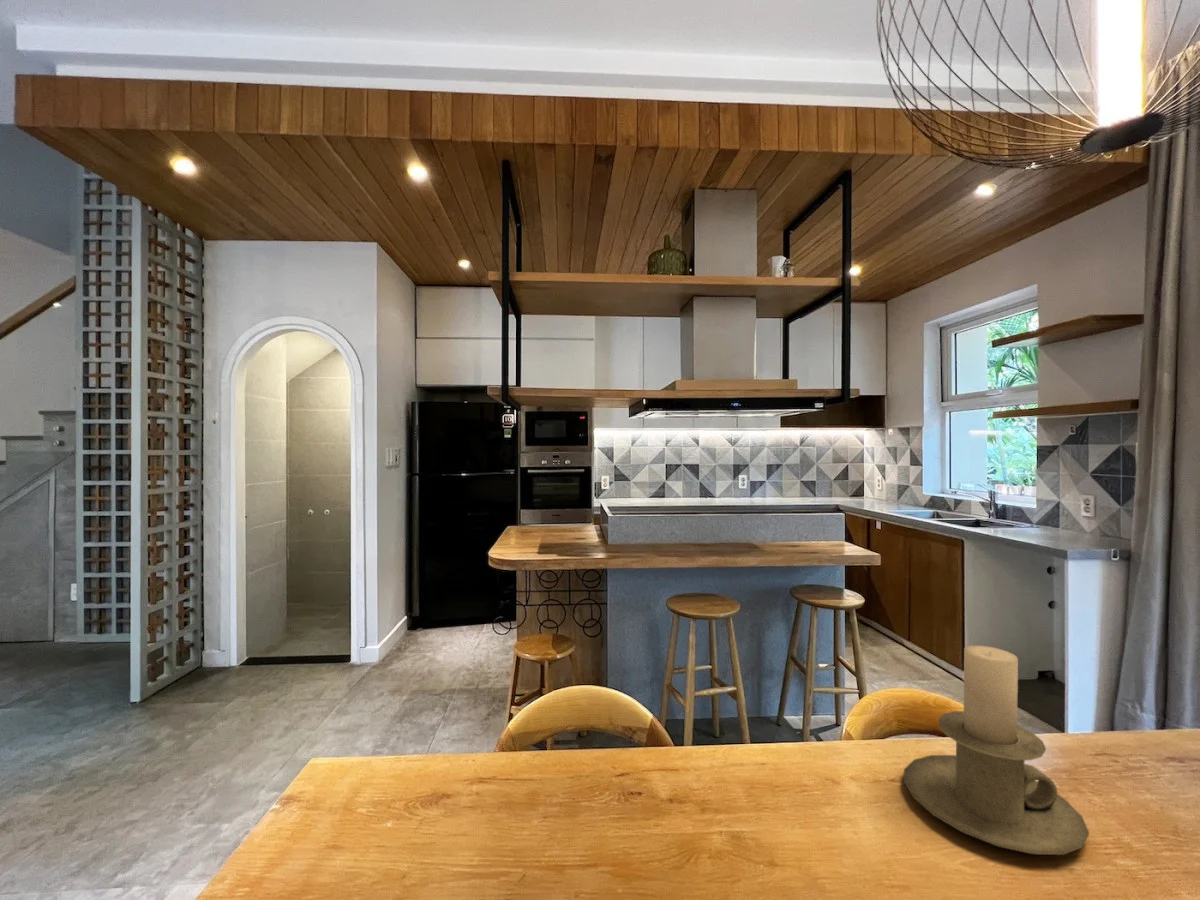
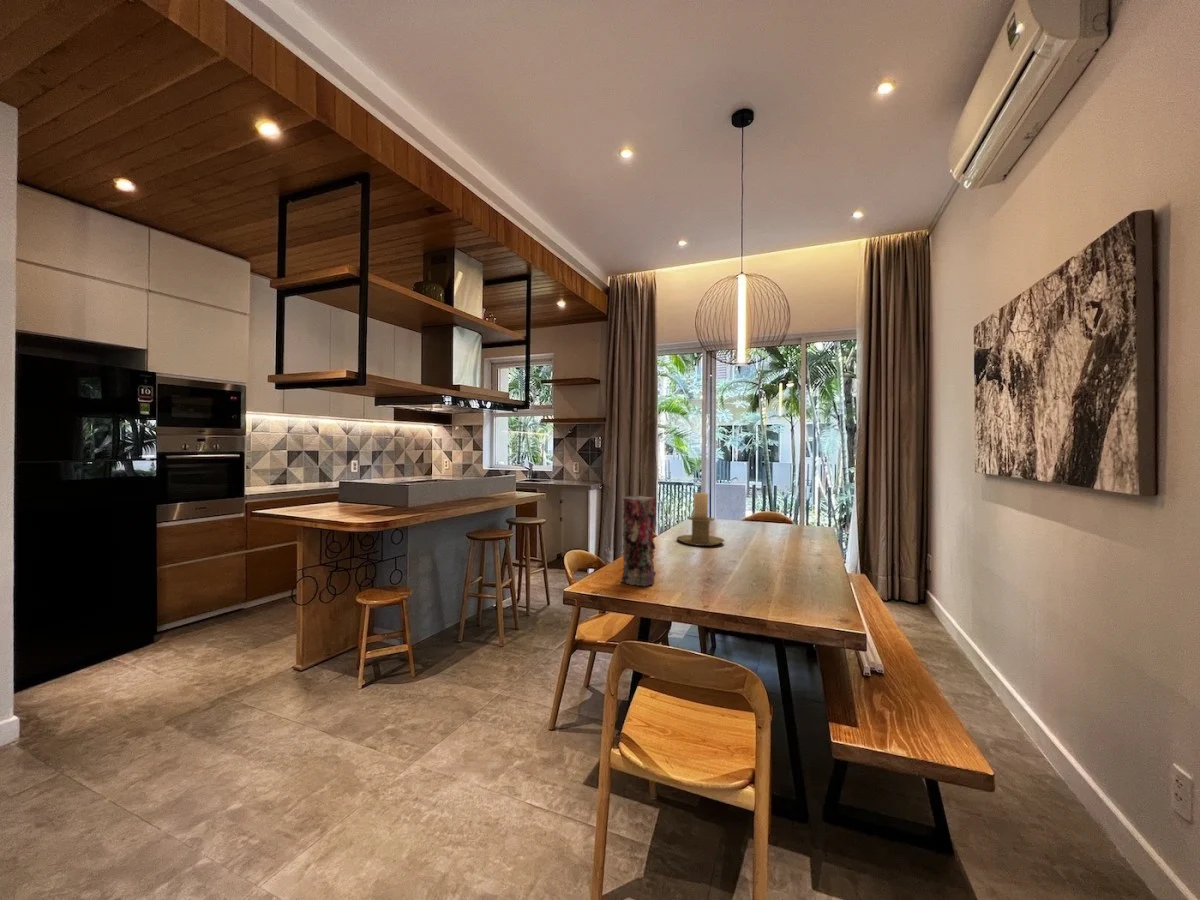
vase: none [421,619,508,854] -> present [621,496,656,586]

